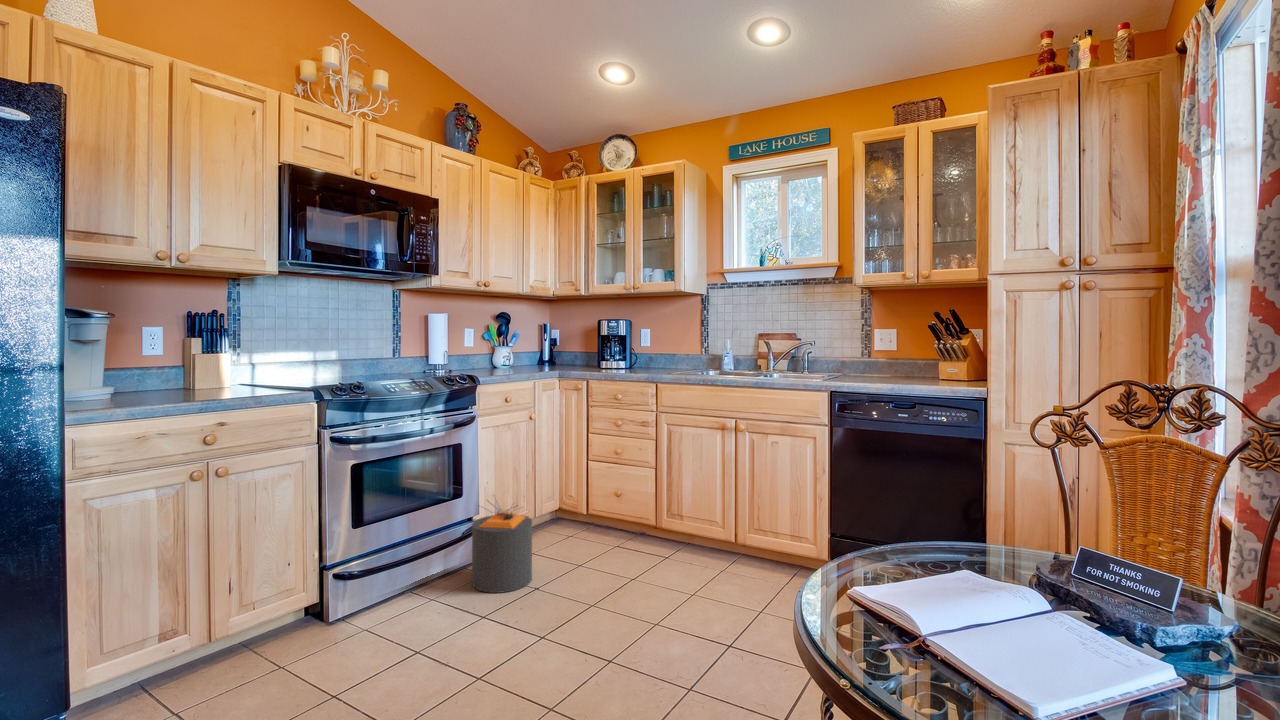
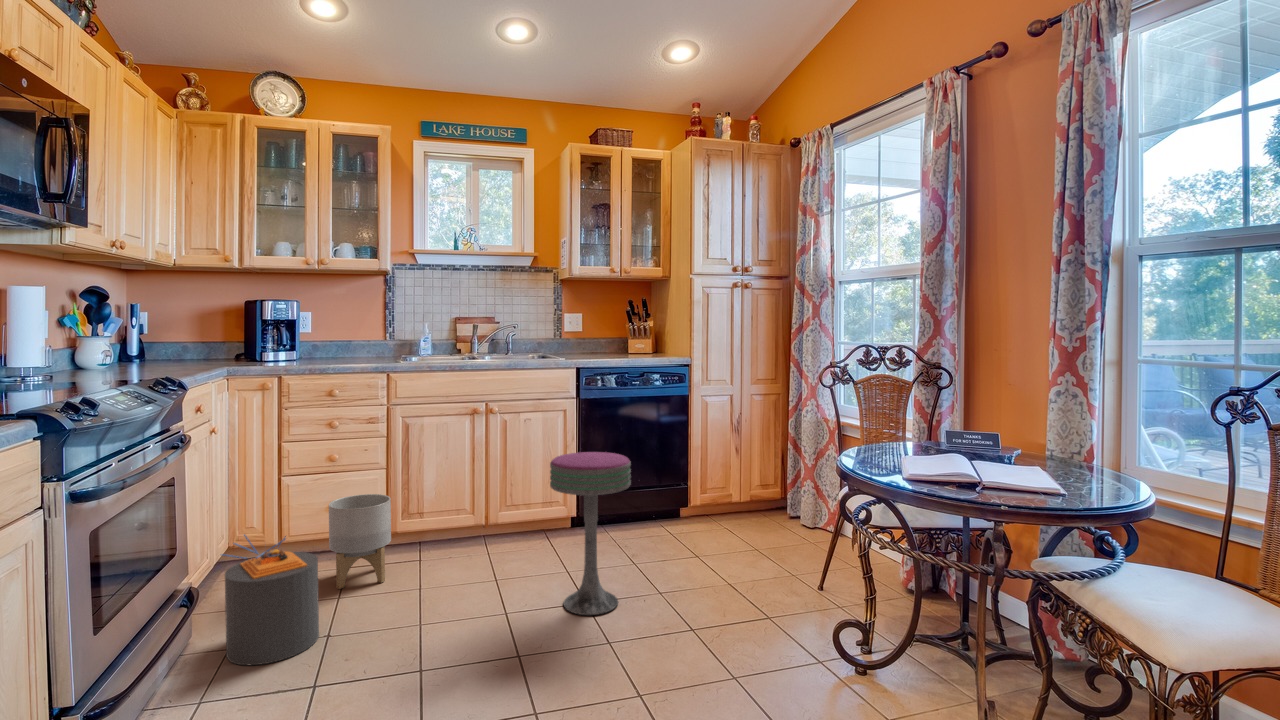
bar stool: none [670,484,761,672] -> present [550,452,631,615]
planter: none [583,486,631,565] -> present [329,494,391,589]

